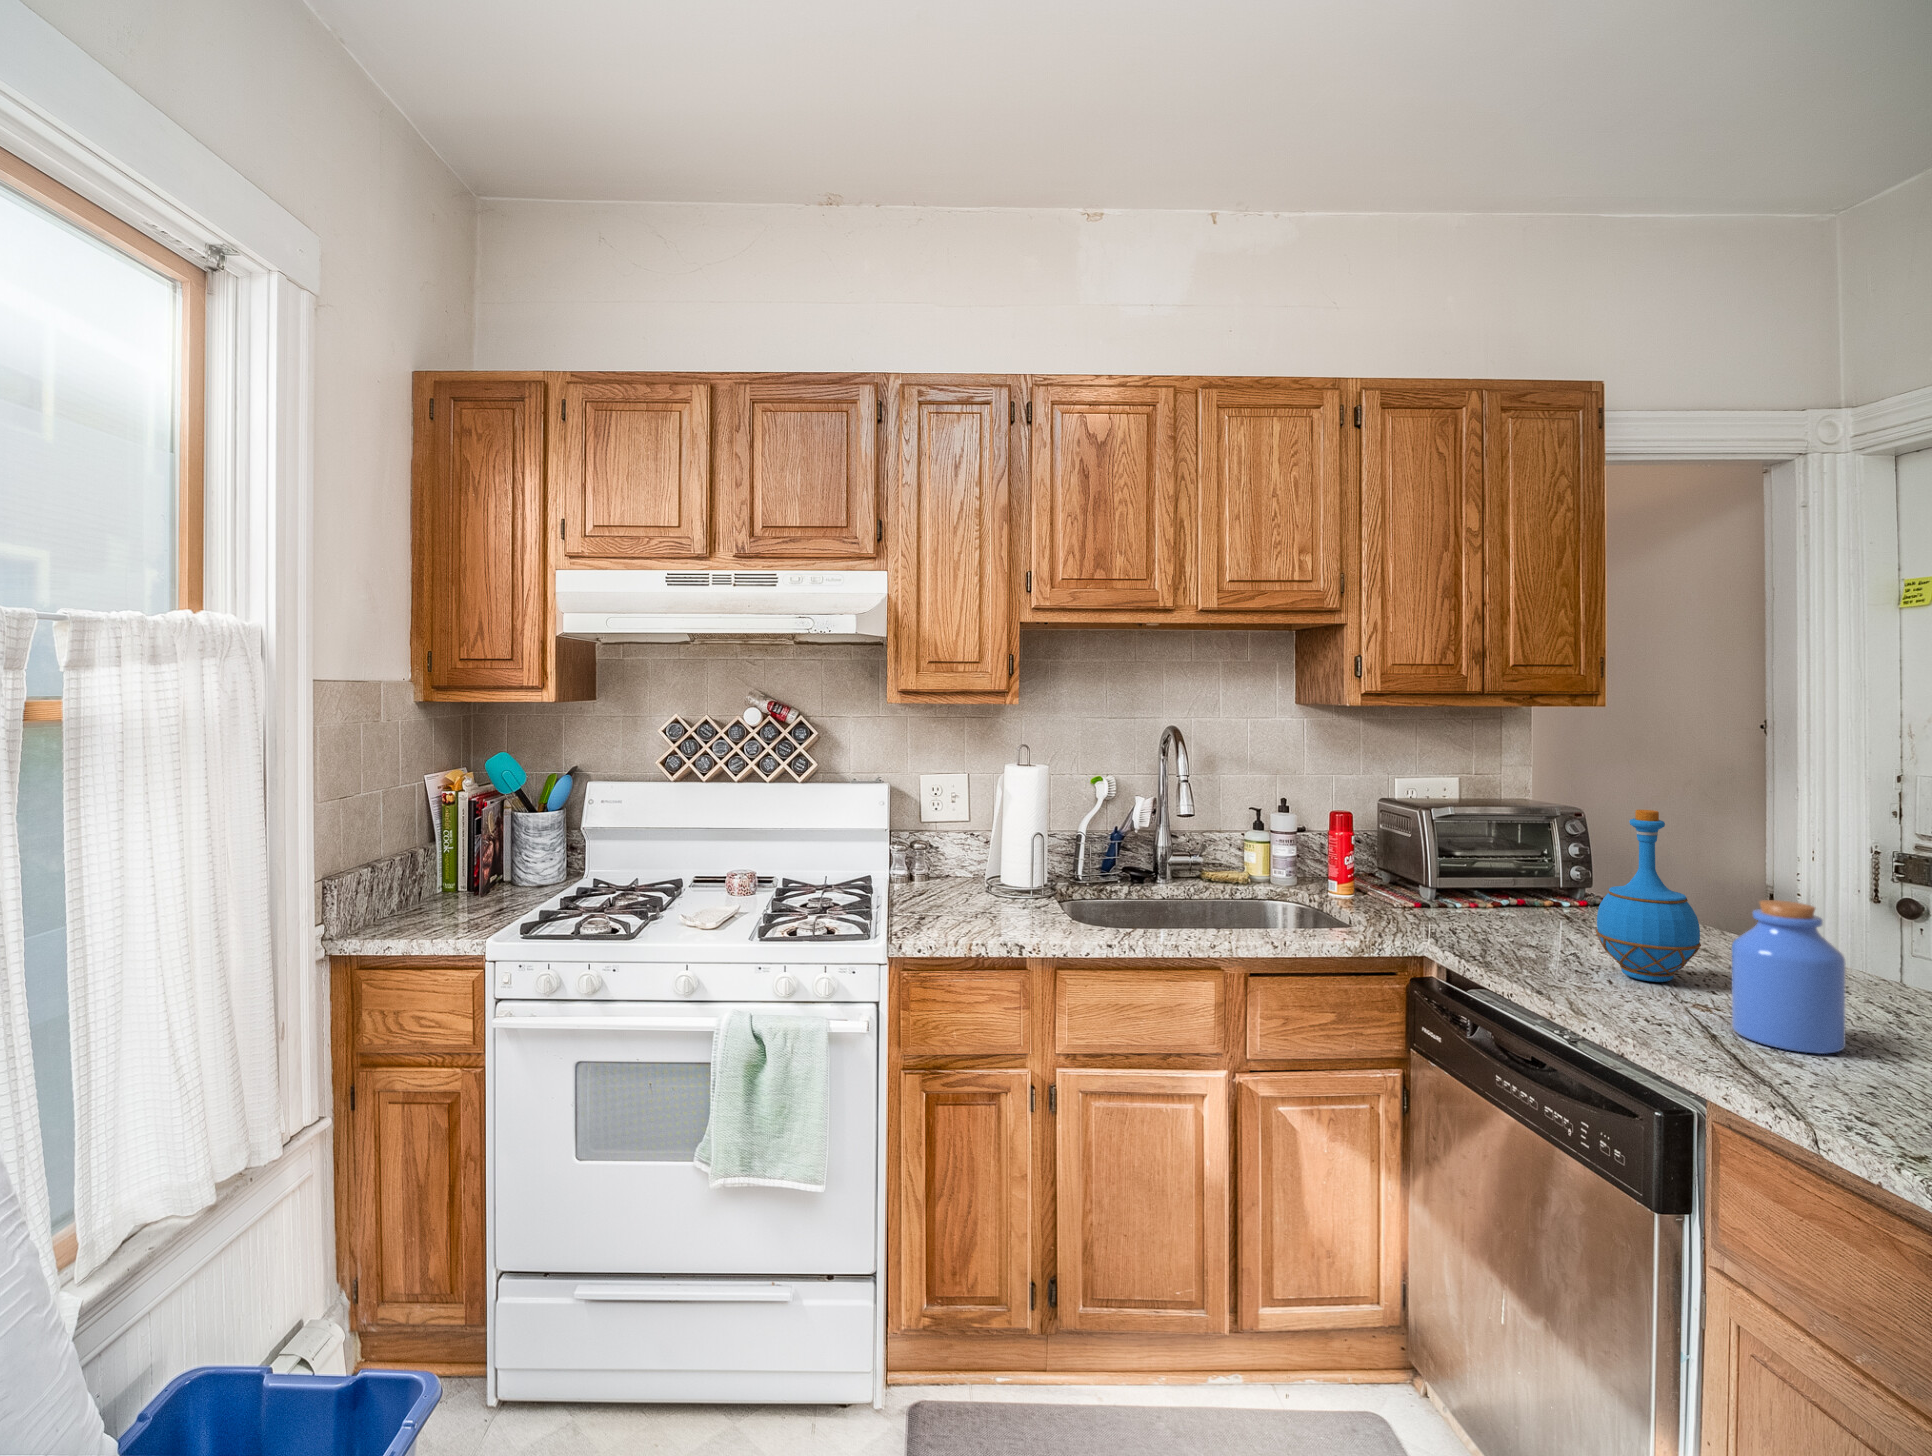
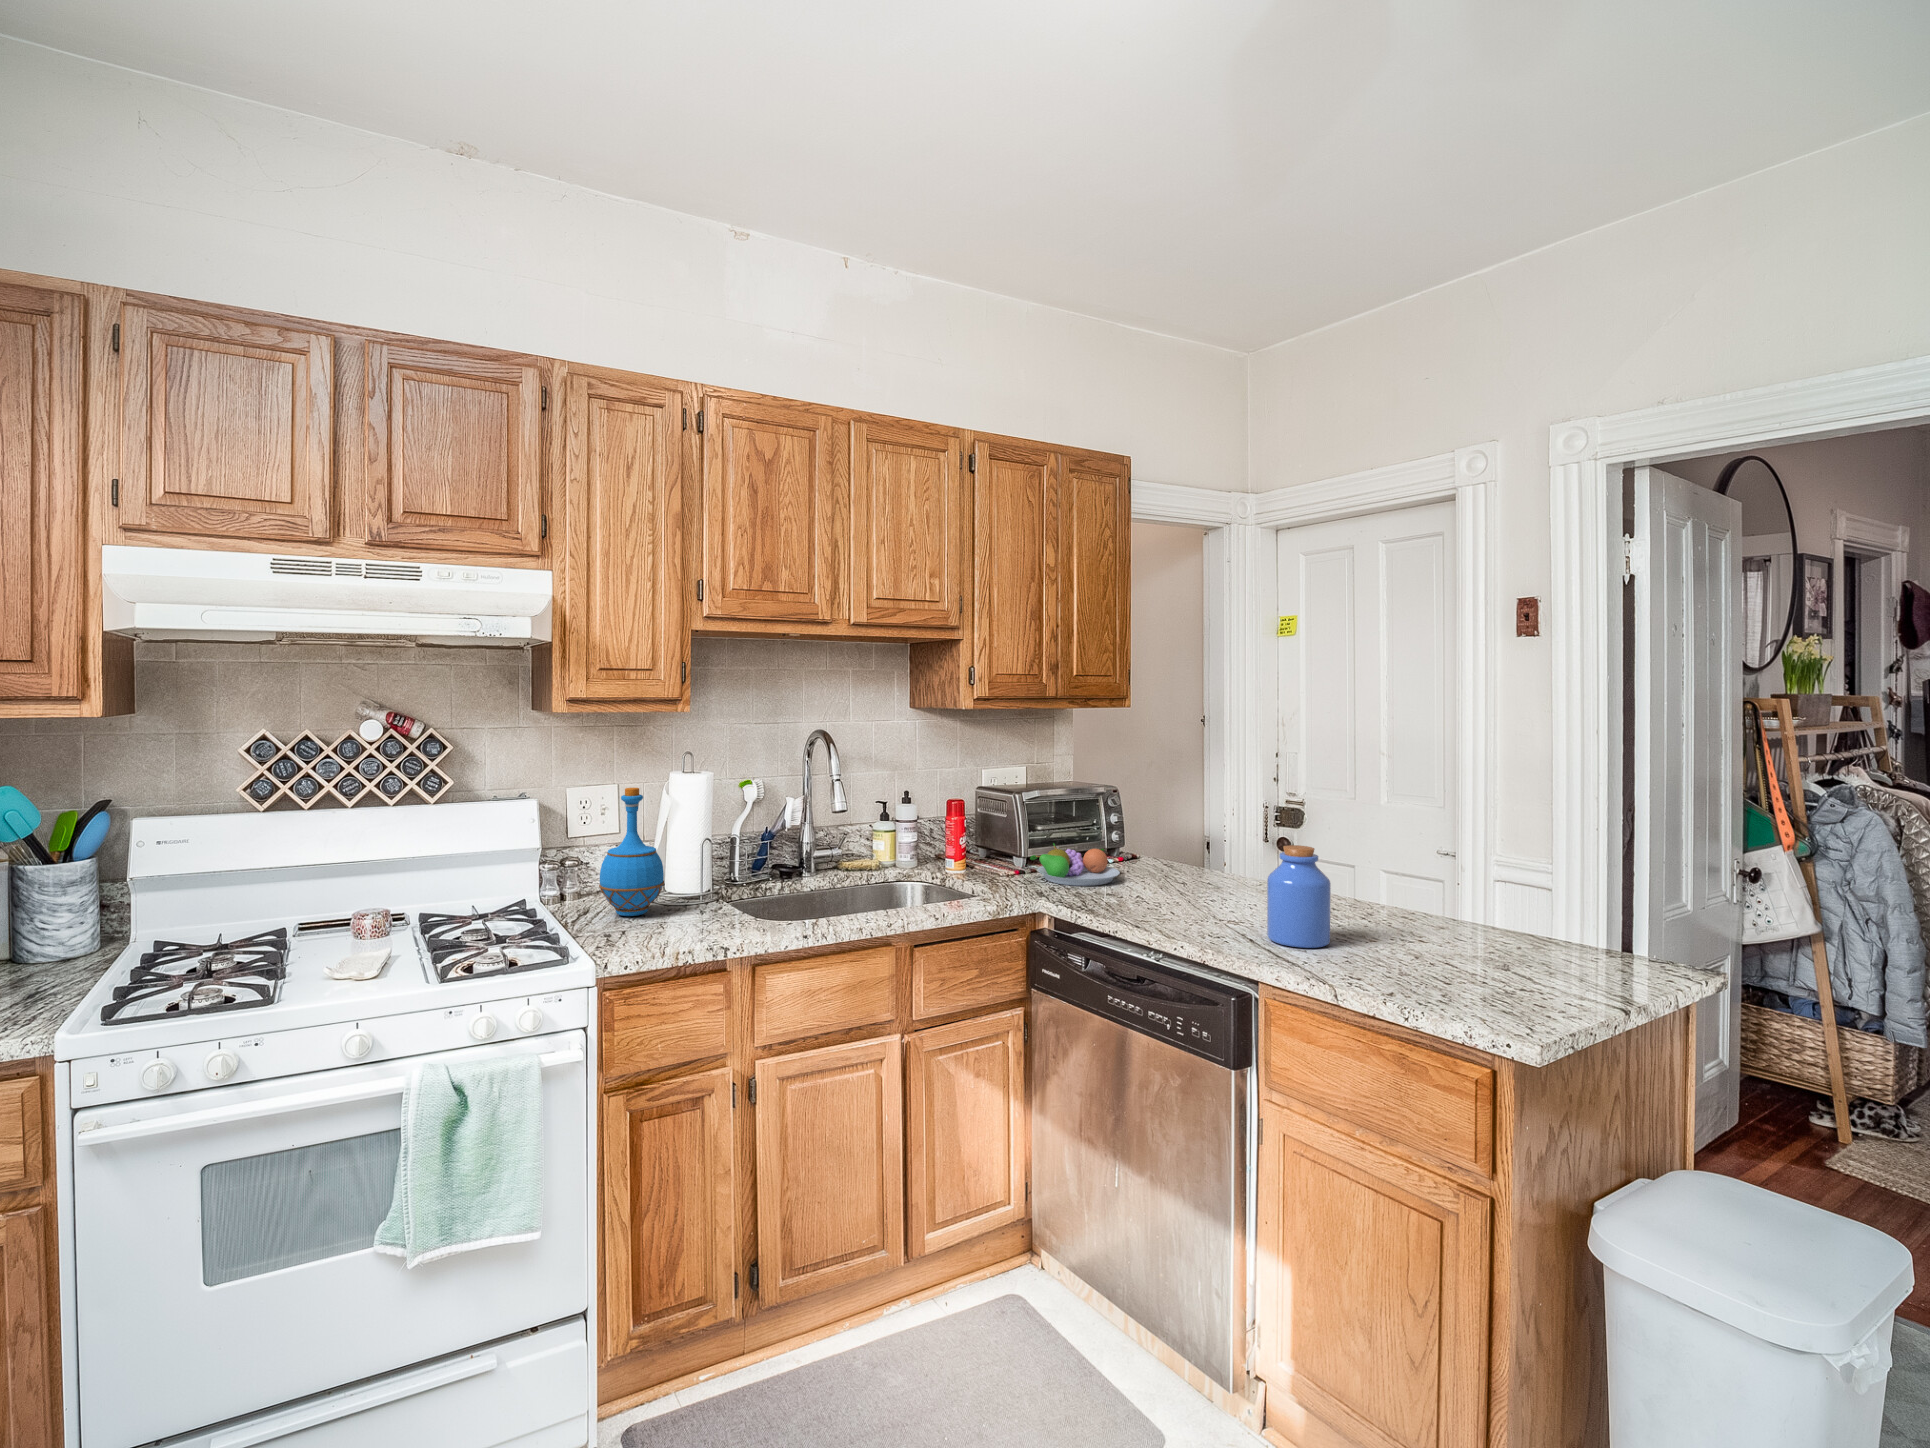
bottle: present [1596,810,1701,982] -> present [599,788,664,916]
fruit bowl: none [1428,873,1559,930] -> present [1030,843,1120,886]

